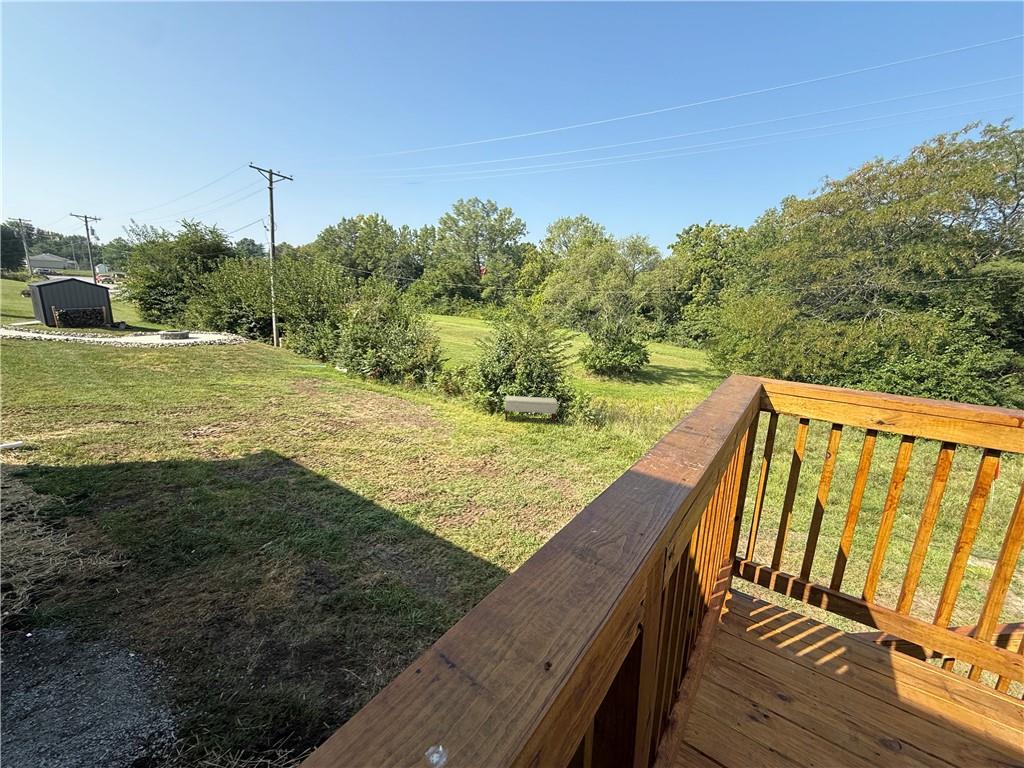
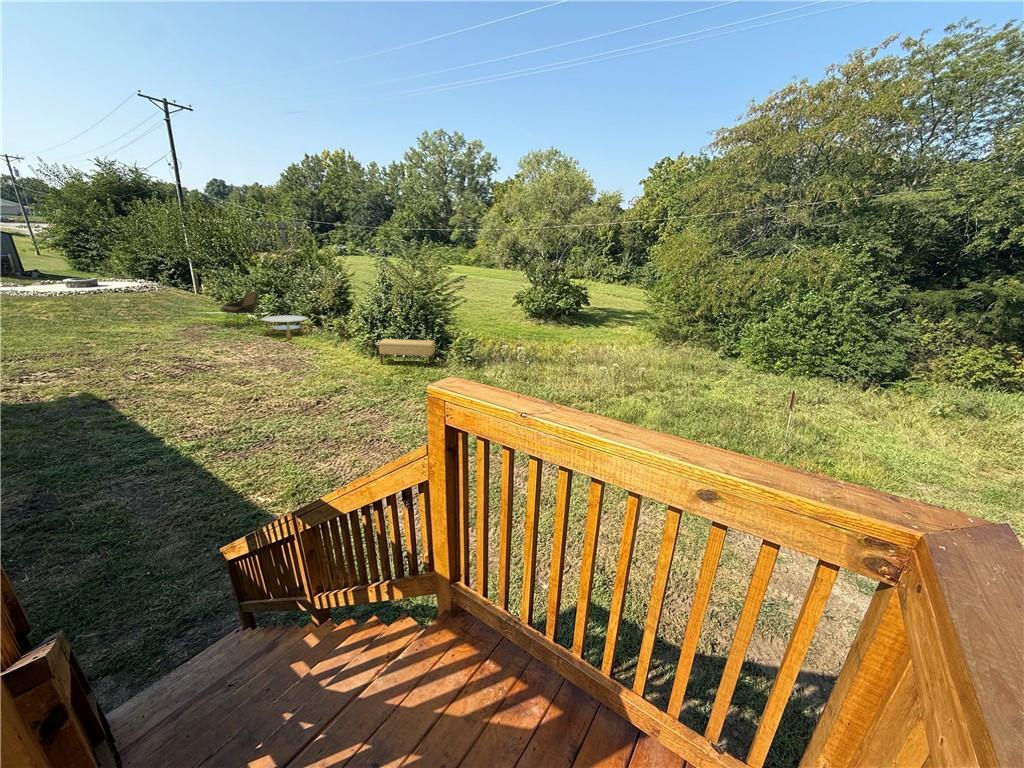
lounge chair: none [327,347,365,383] -> present [220,292,259,329]
round table: none [372,370,415,393] -> present [261,315,308,339]

